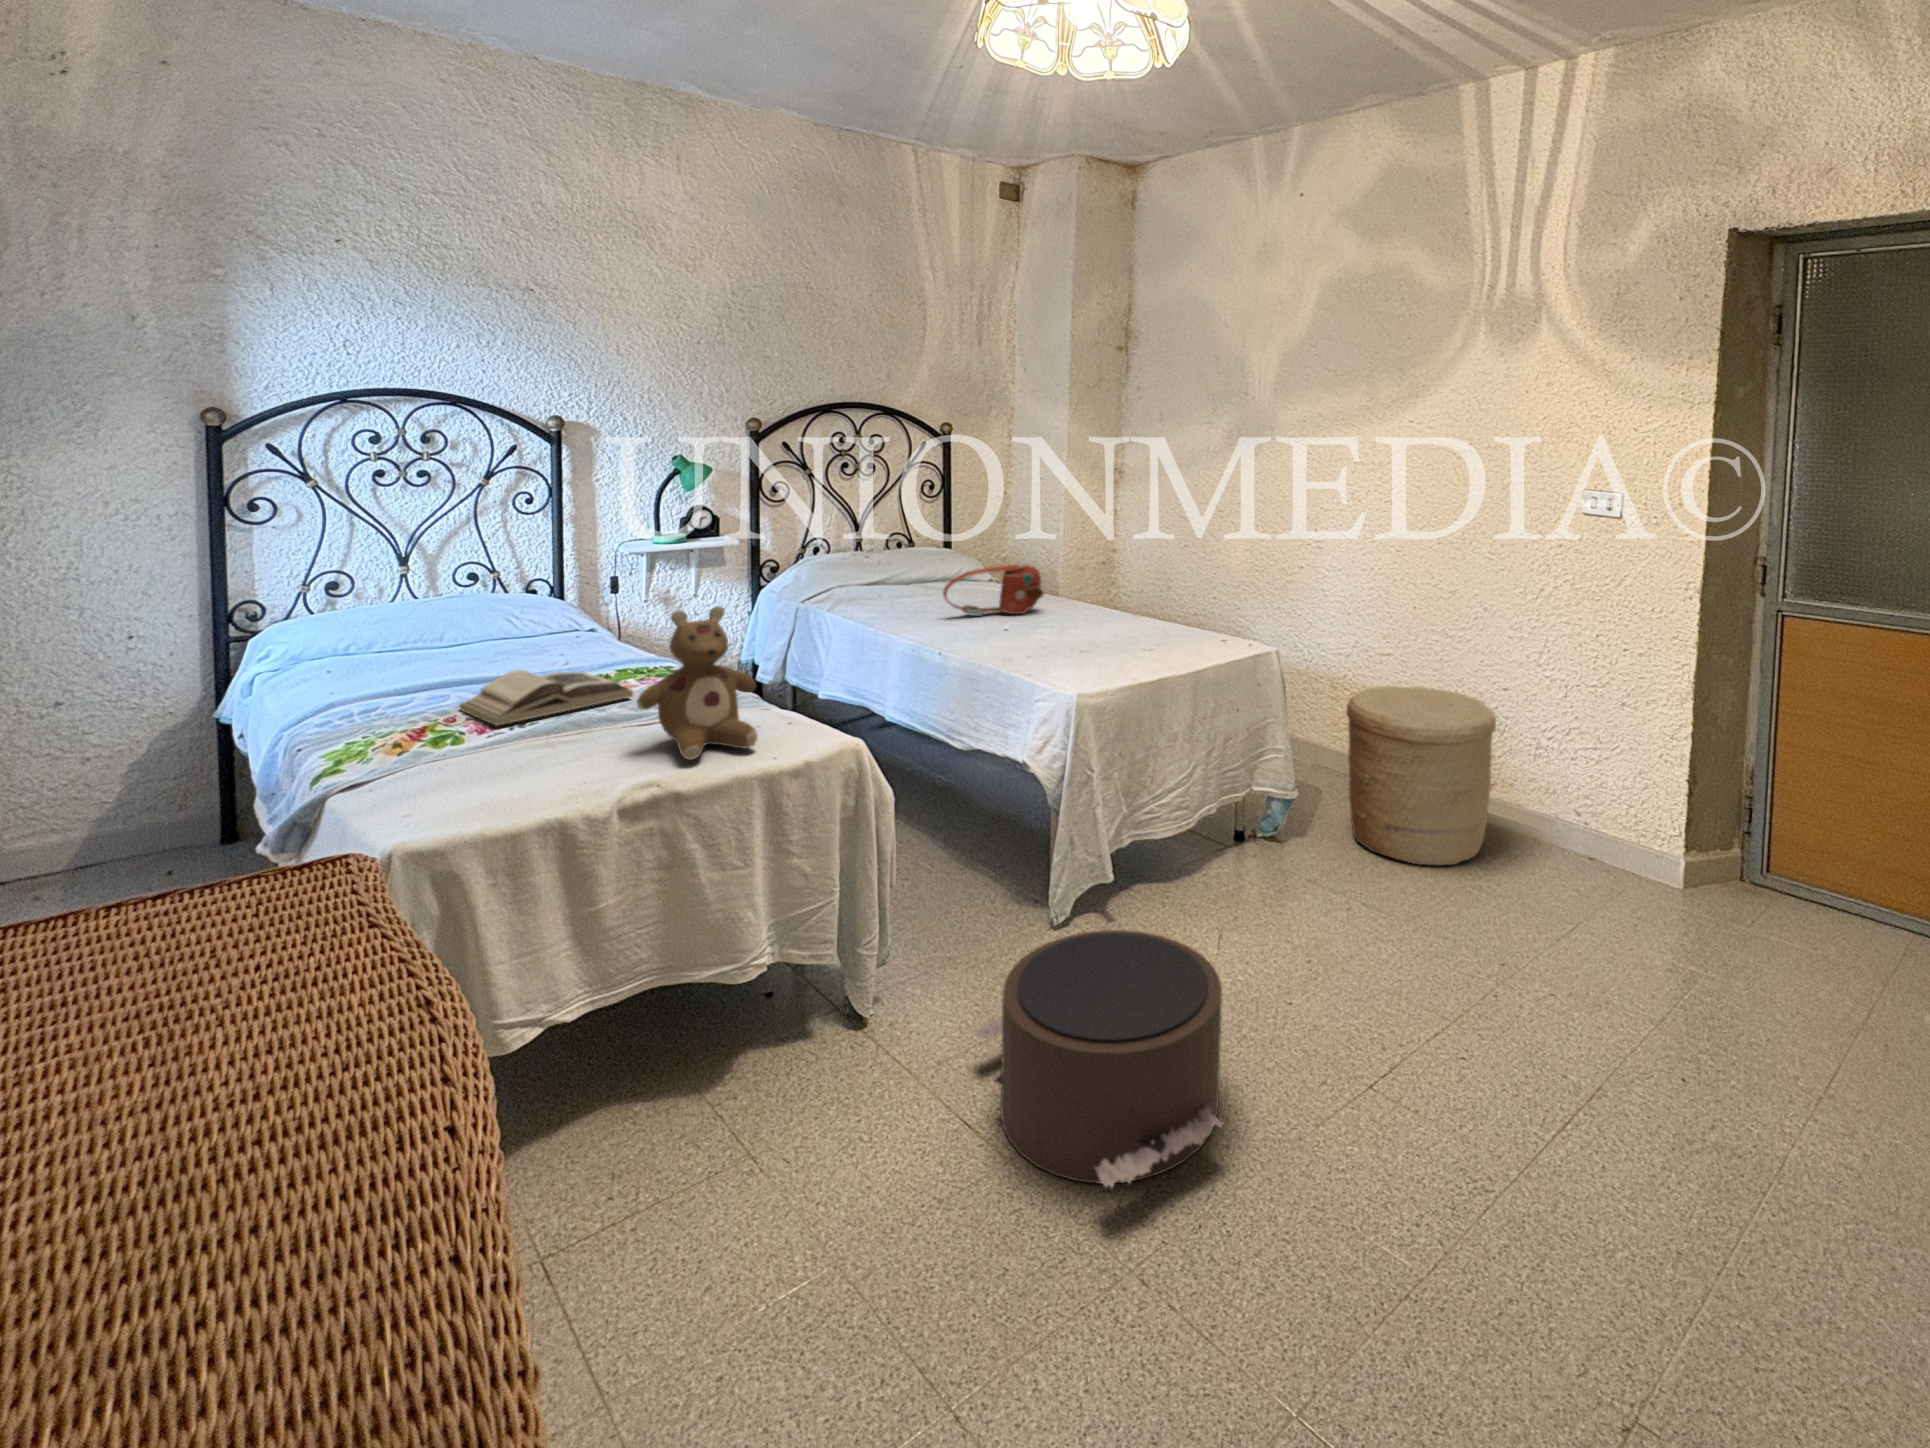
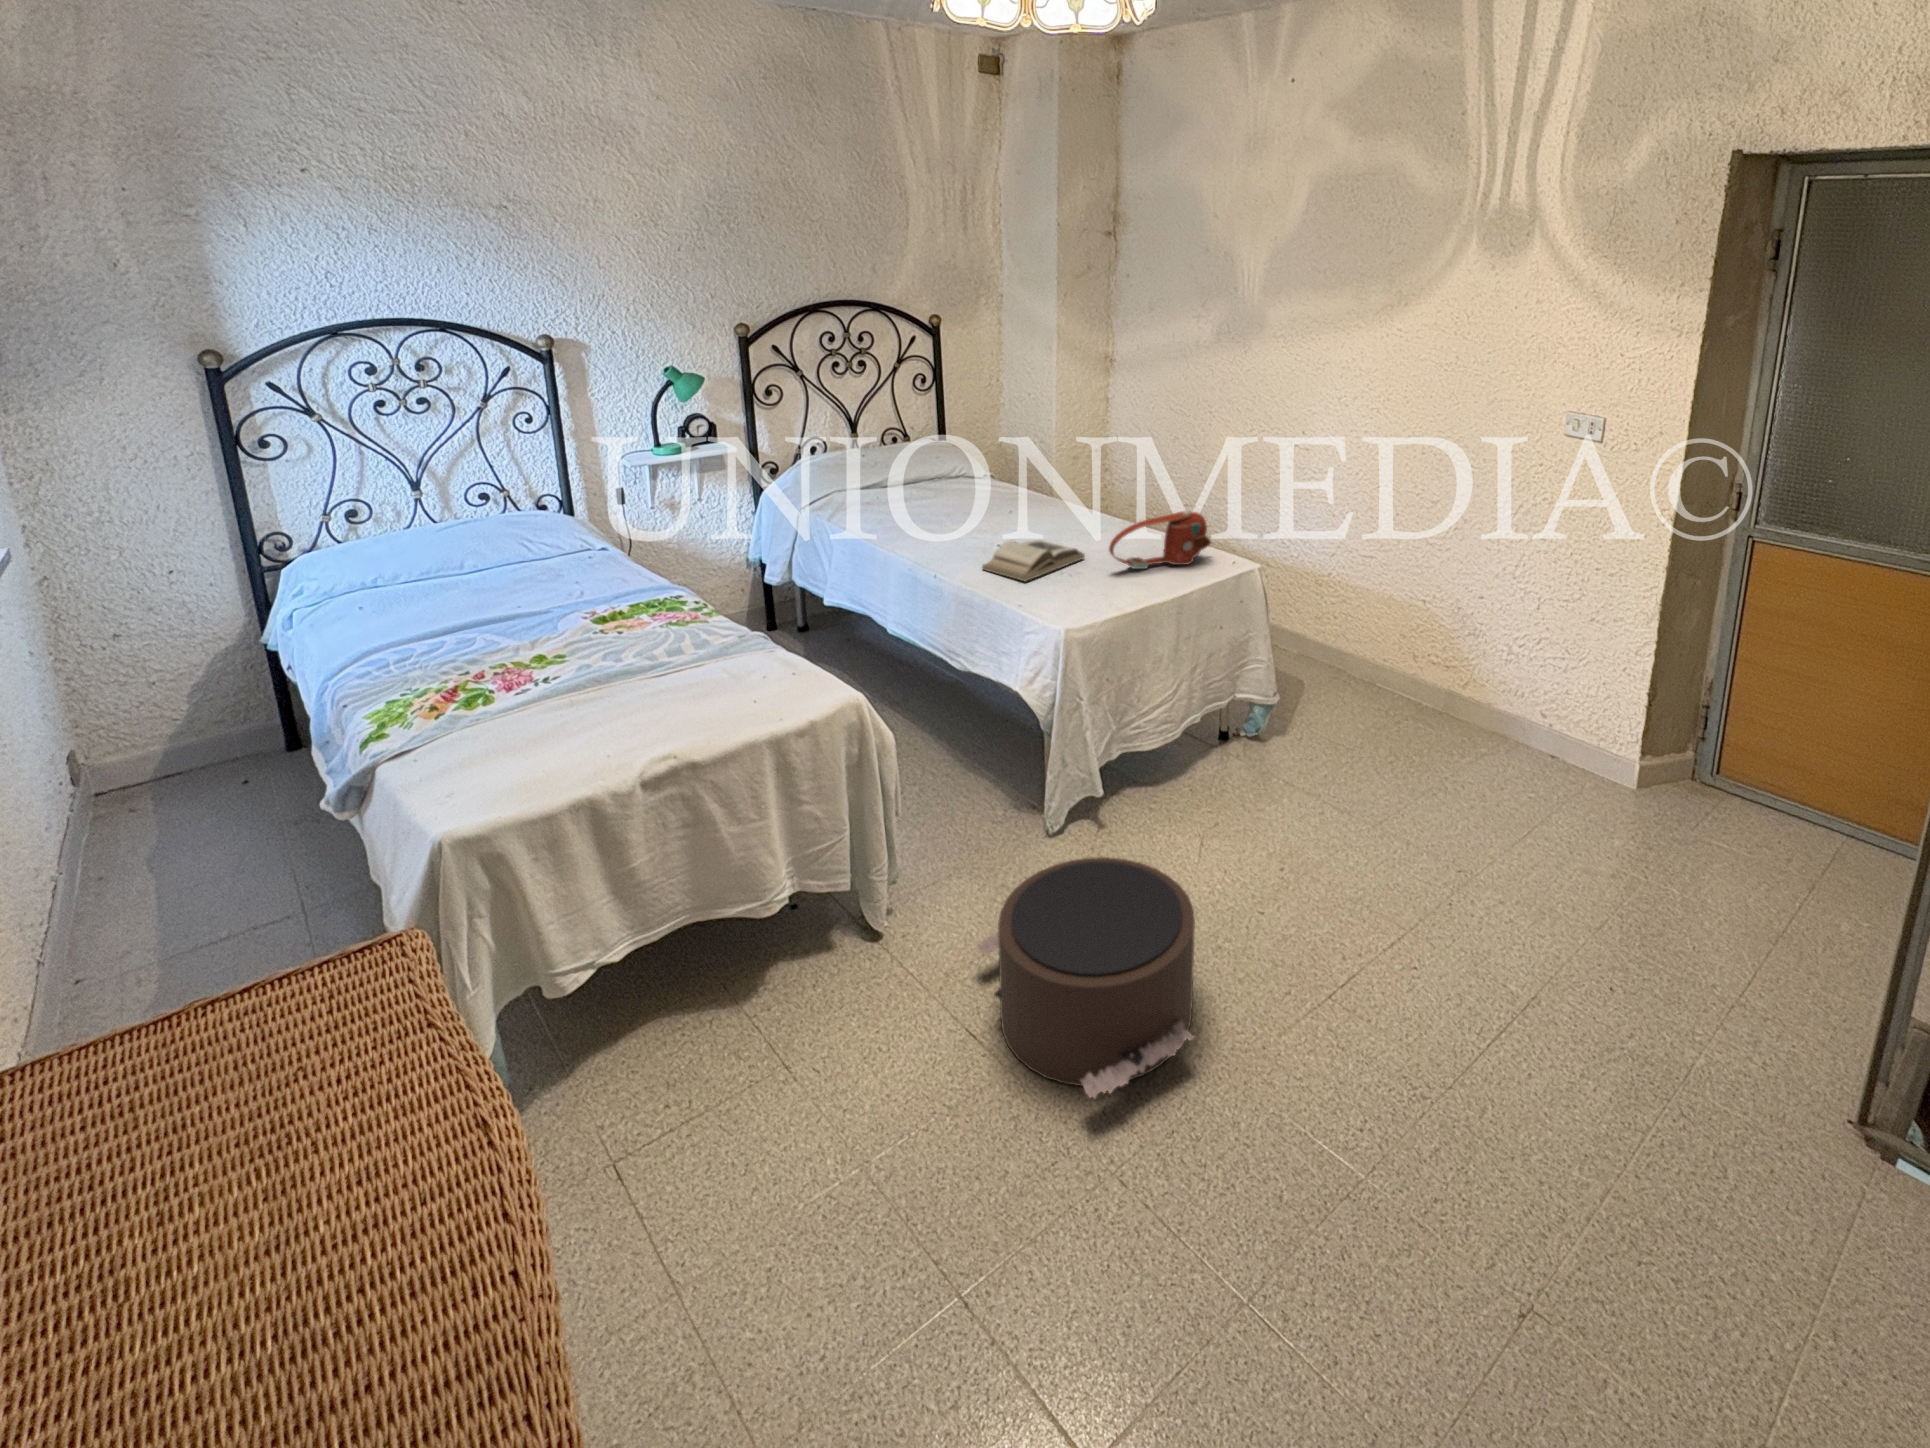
handbag: present [943,564,1044,616] -> present [1109,511,1211,569]
stuffed bear: present [637,606,757,760] -> none [648,573,763,721]
book: present [460,670,633,726] -> present [982,540,1085,581]
woven basket: present [1346,686,1496,865] -> none [1325,594,1468,765]

